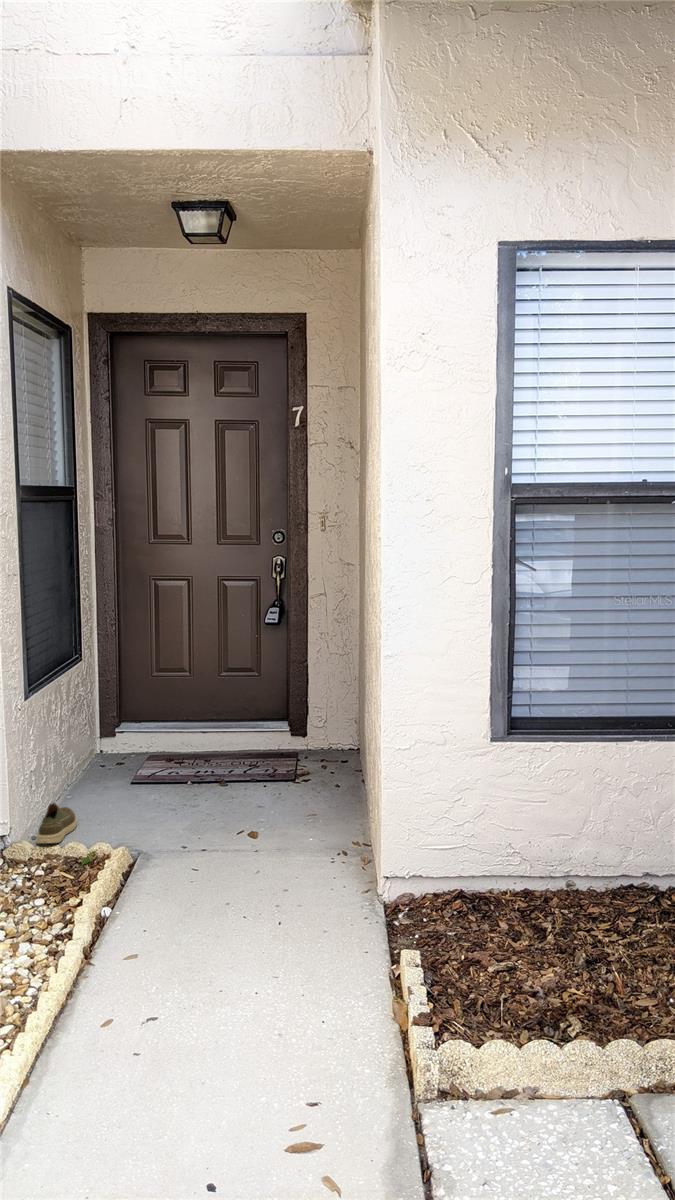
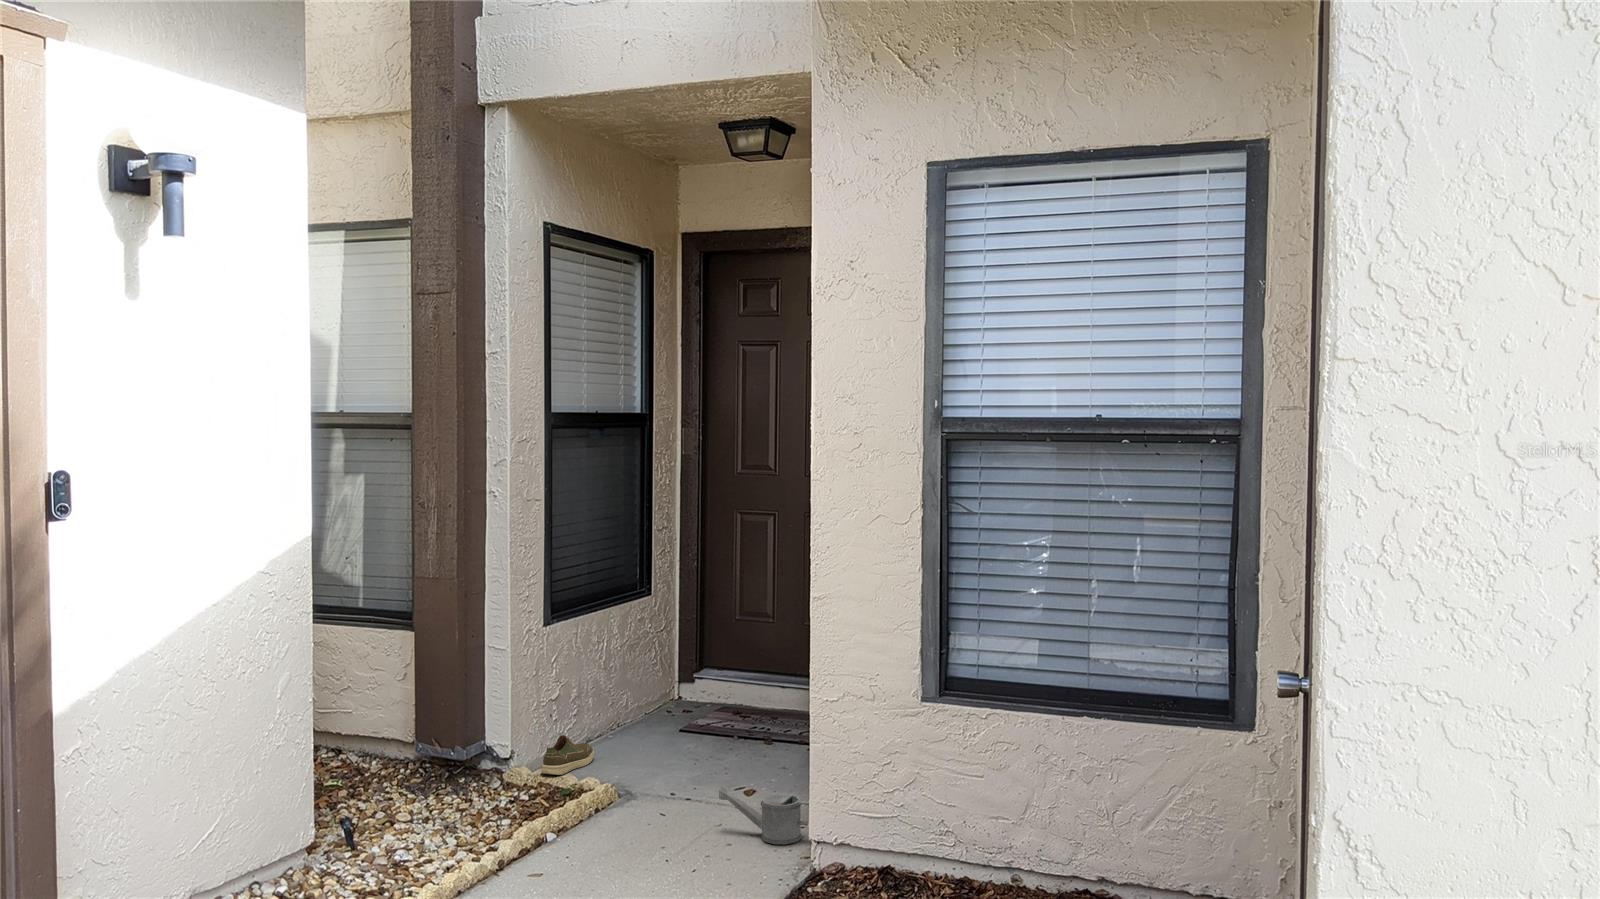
watering can: none [264,835,362,883] -> present [719,786,809,844]

